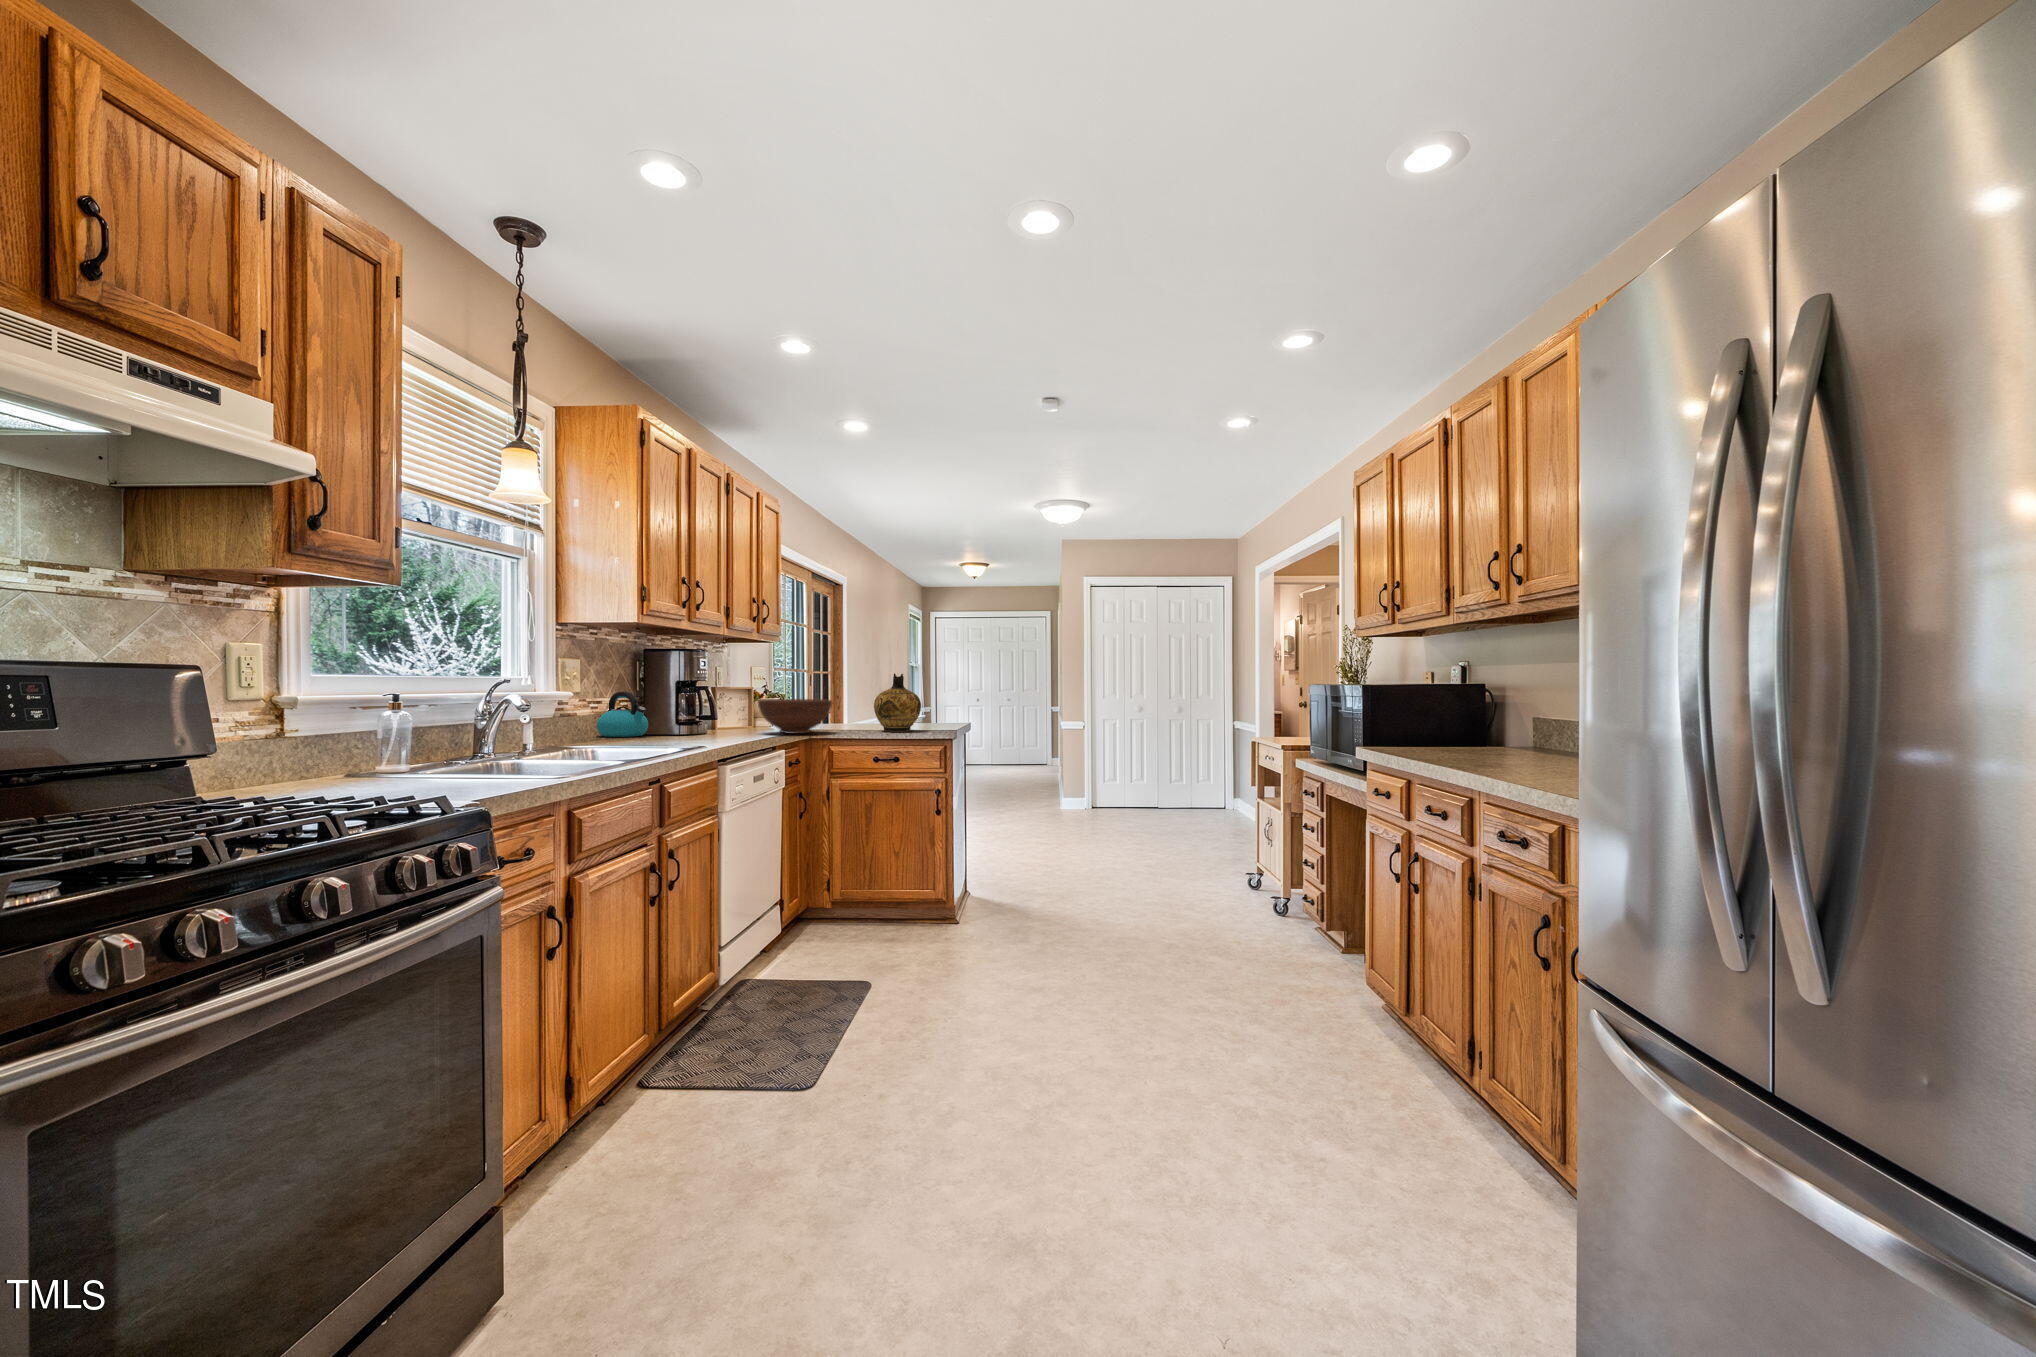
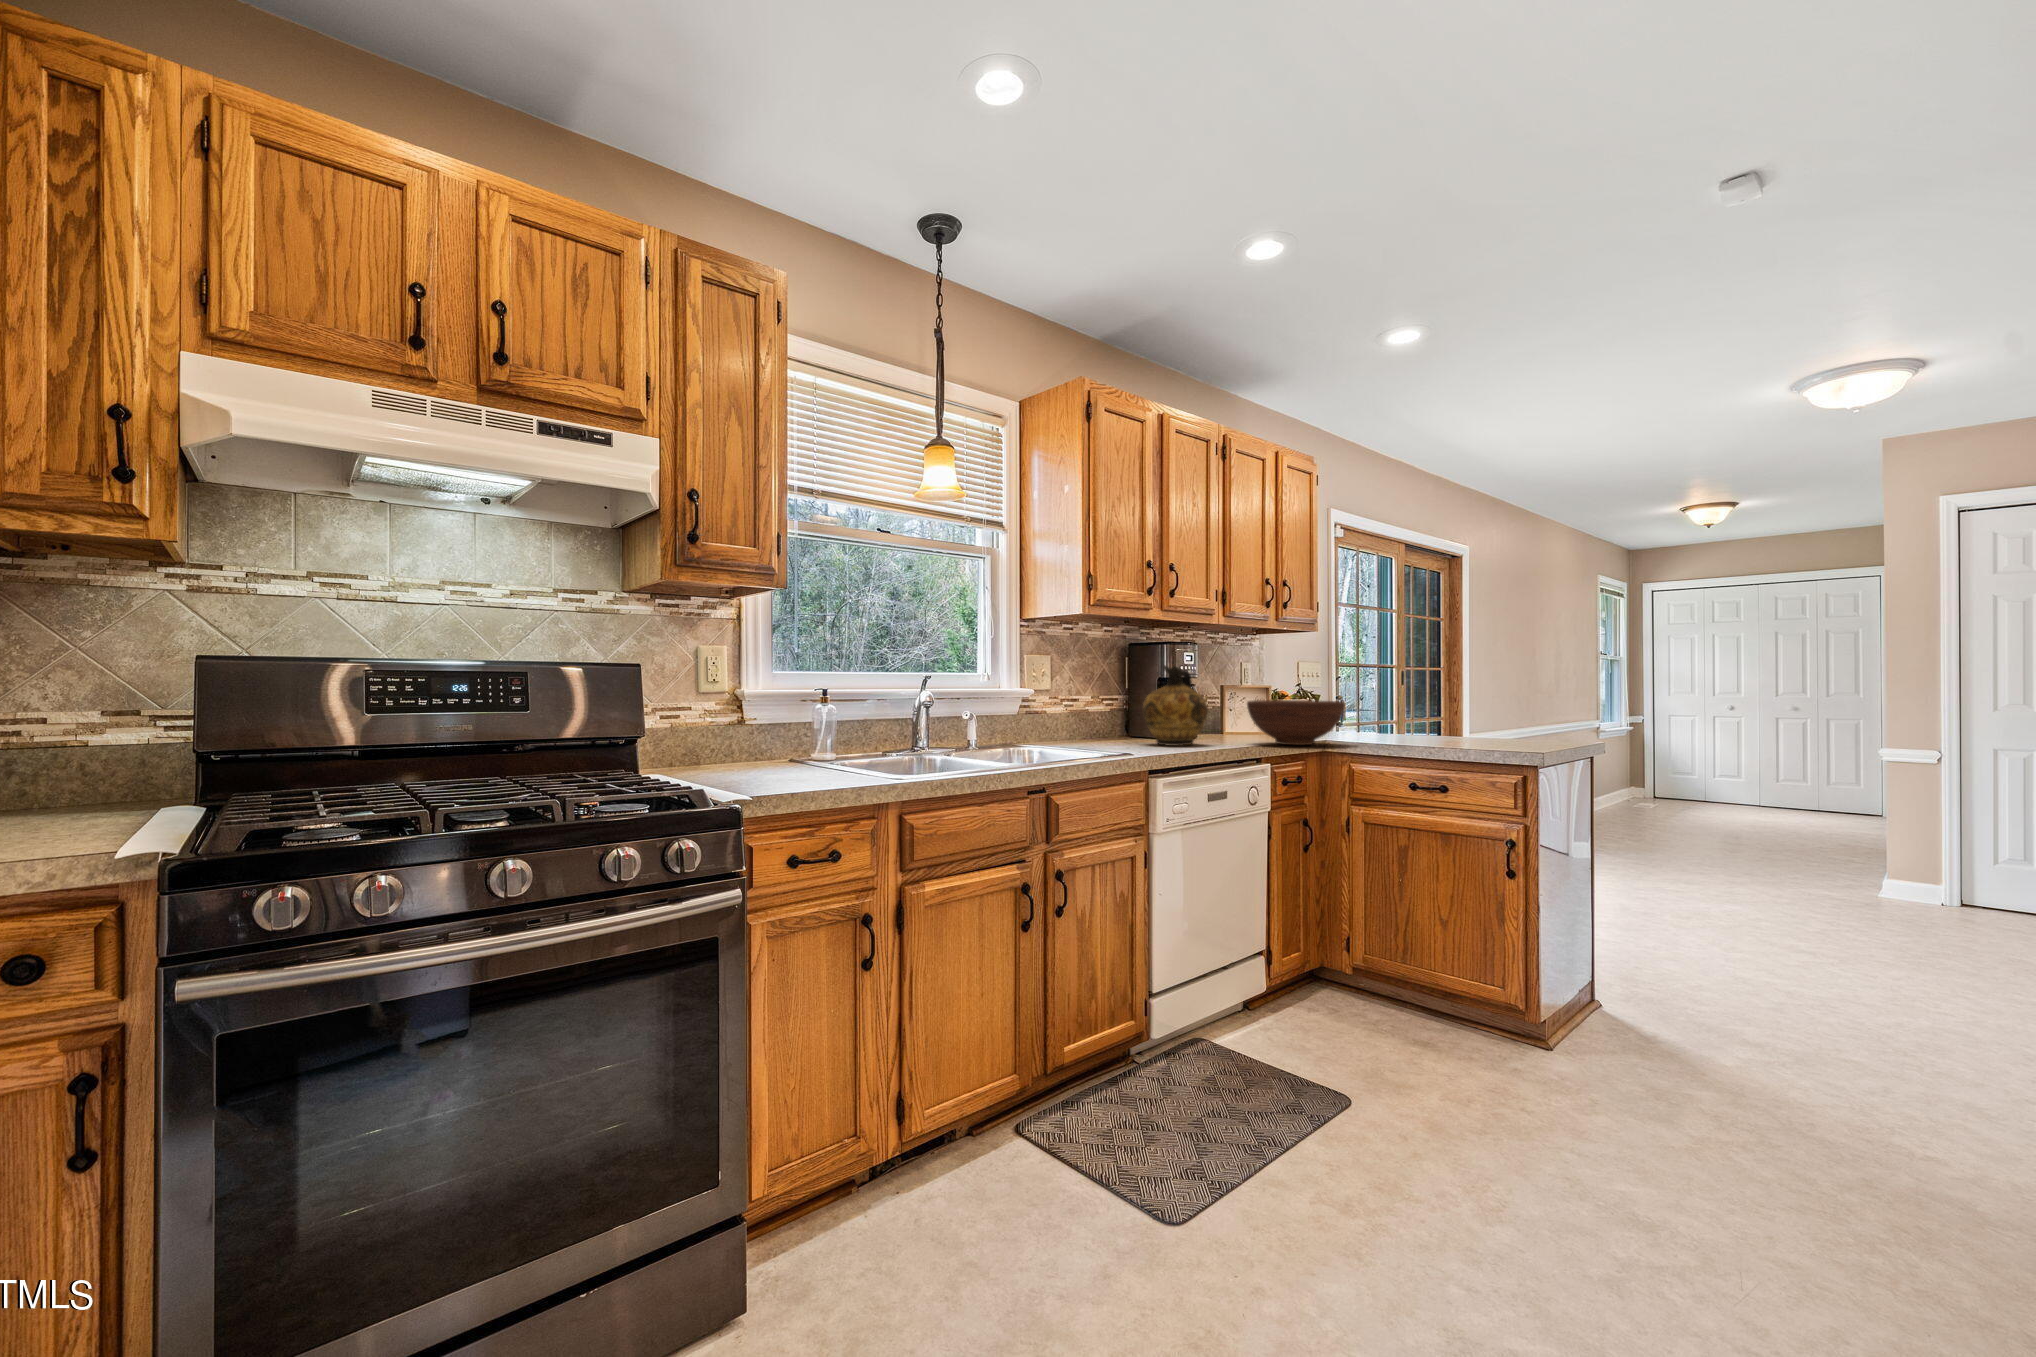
ceramic jug: present [874,673,921,732] -> present [1143,665,1208,746]
kettle: present [597,692,648,737] -> none [1080,691,1131,741]

